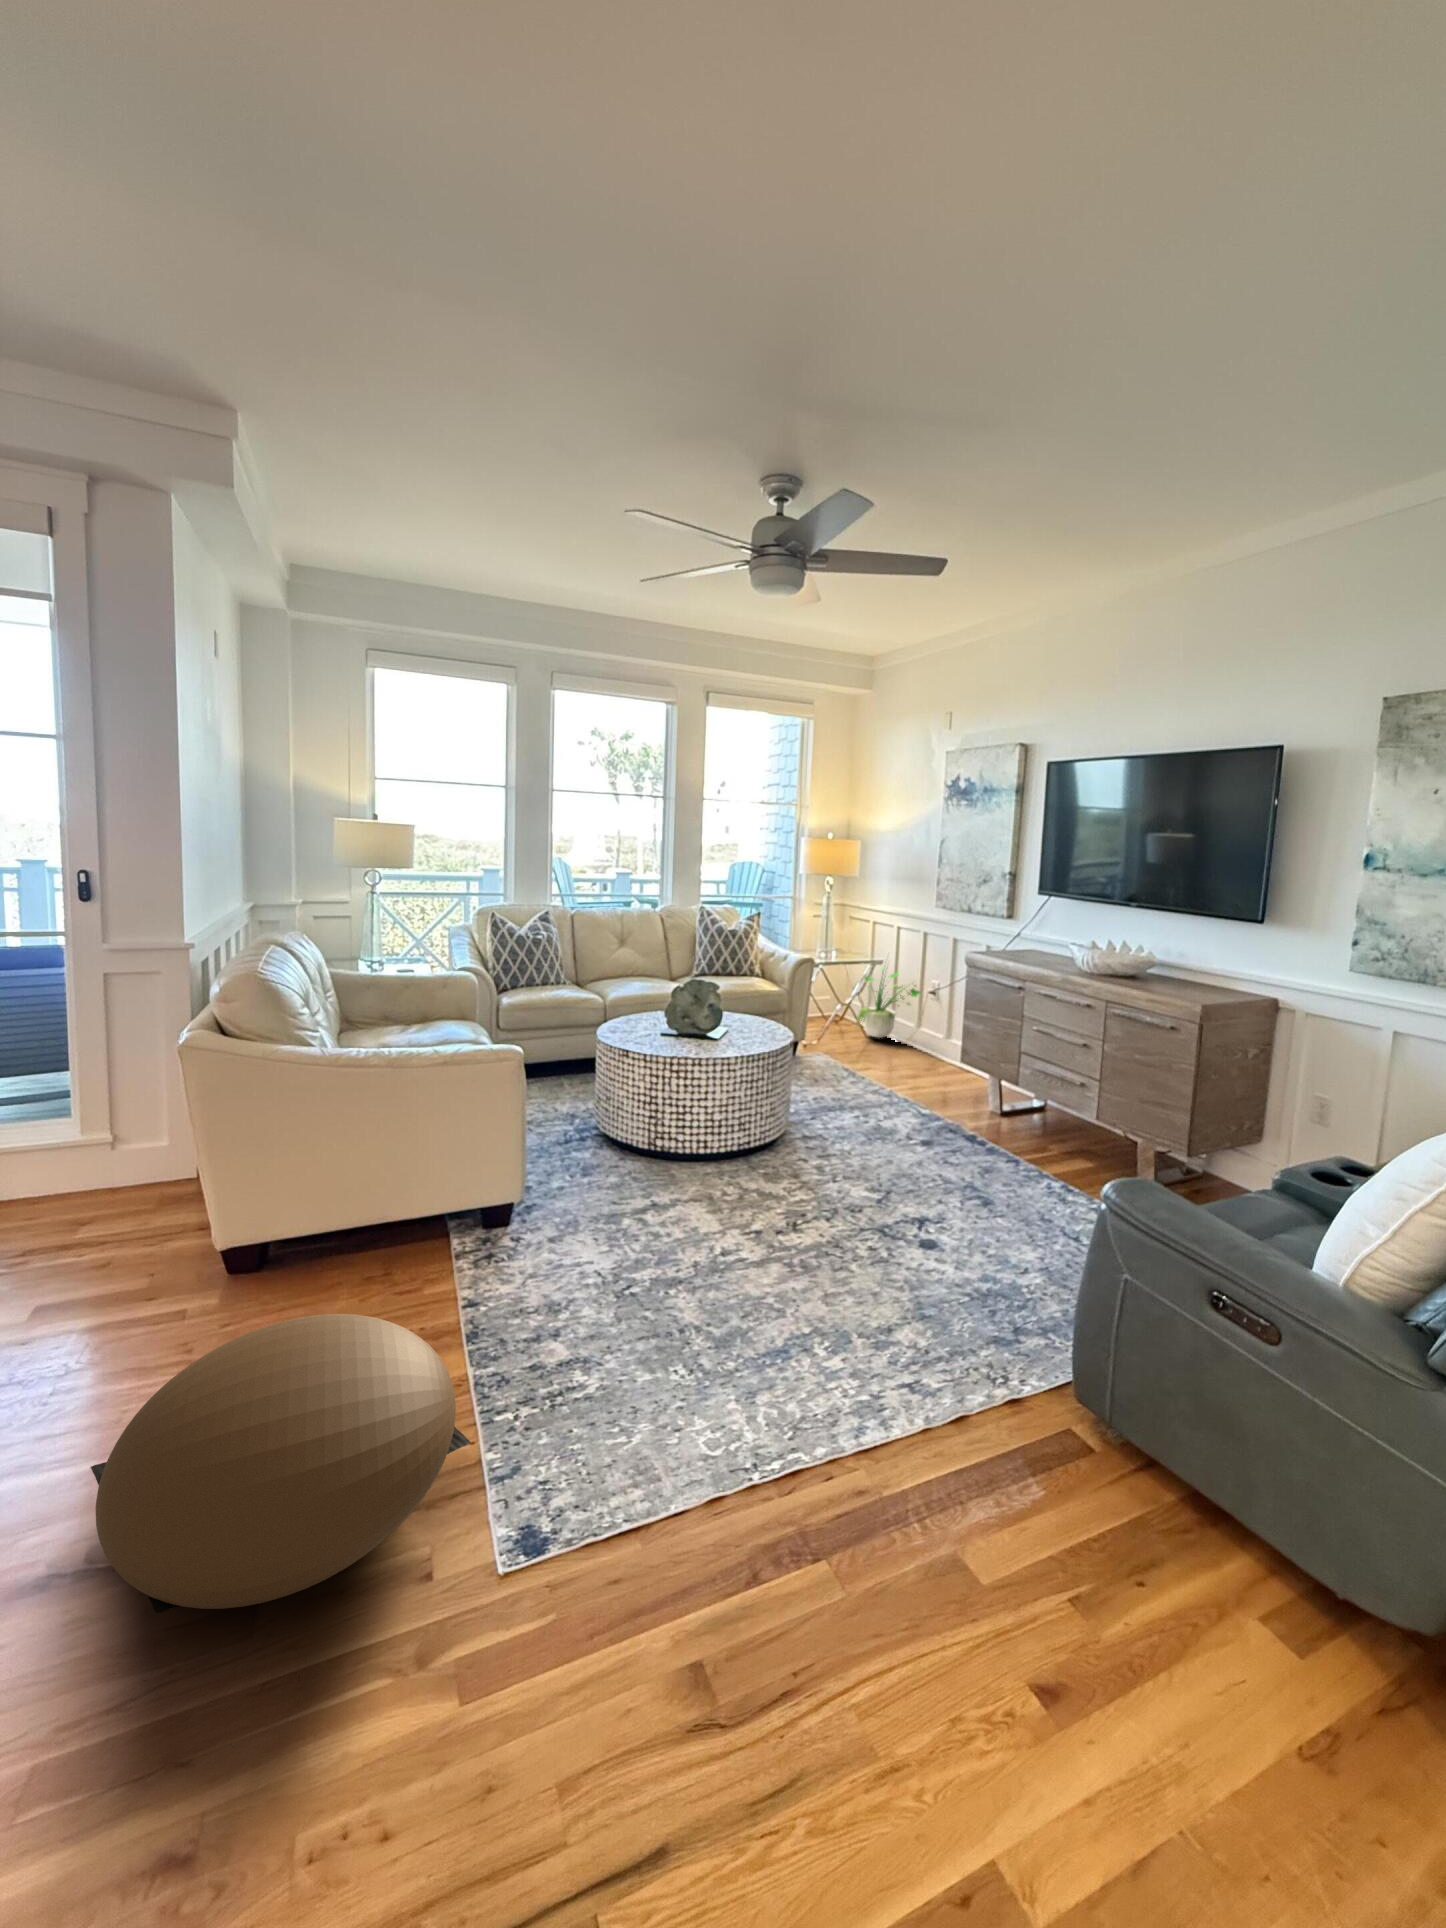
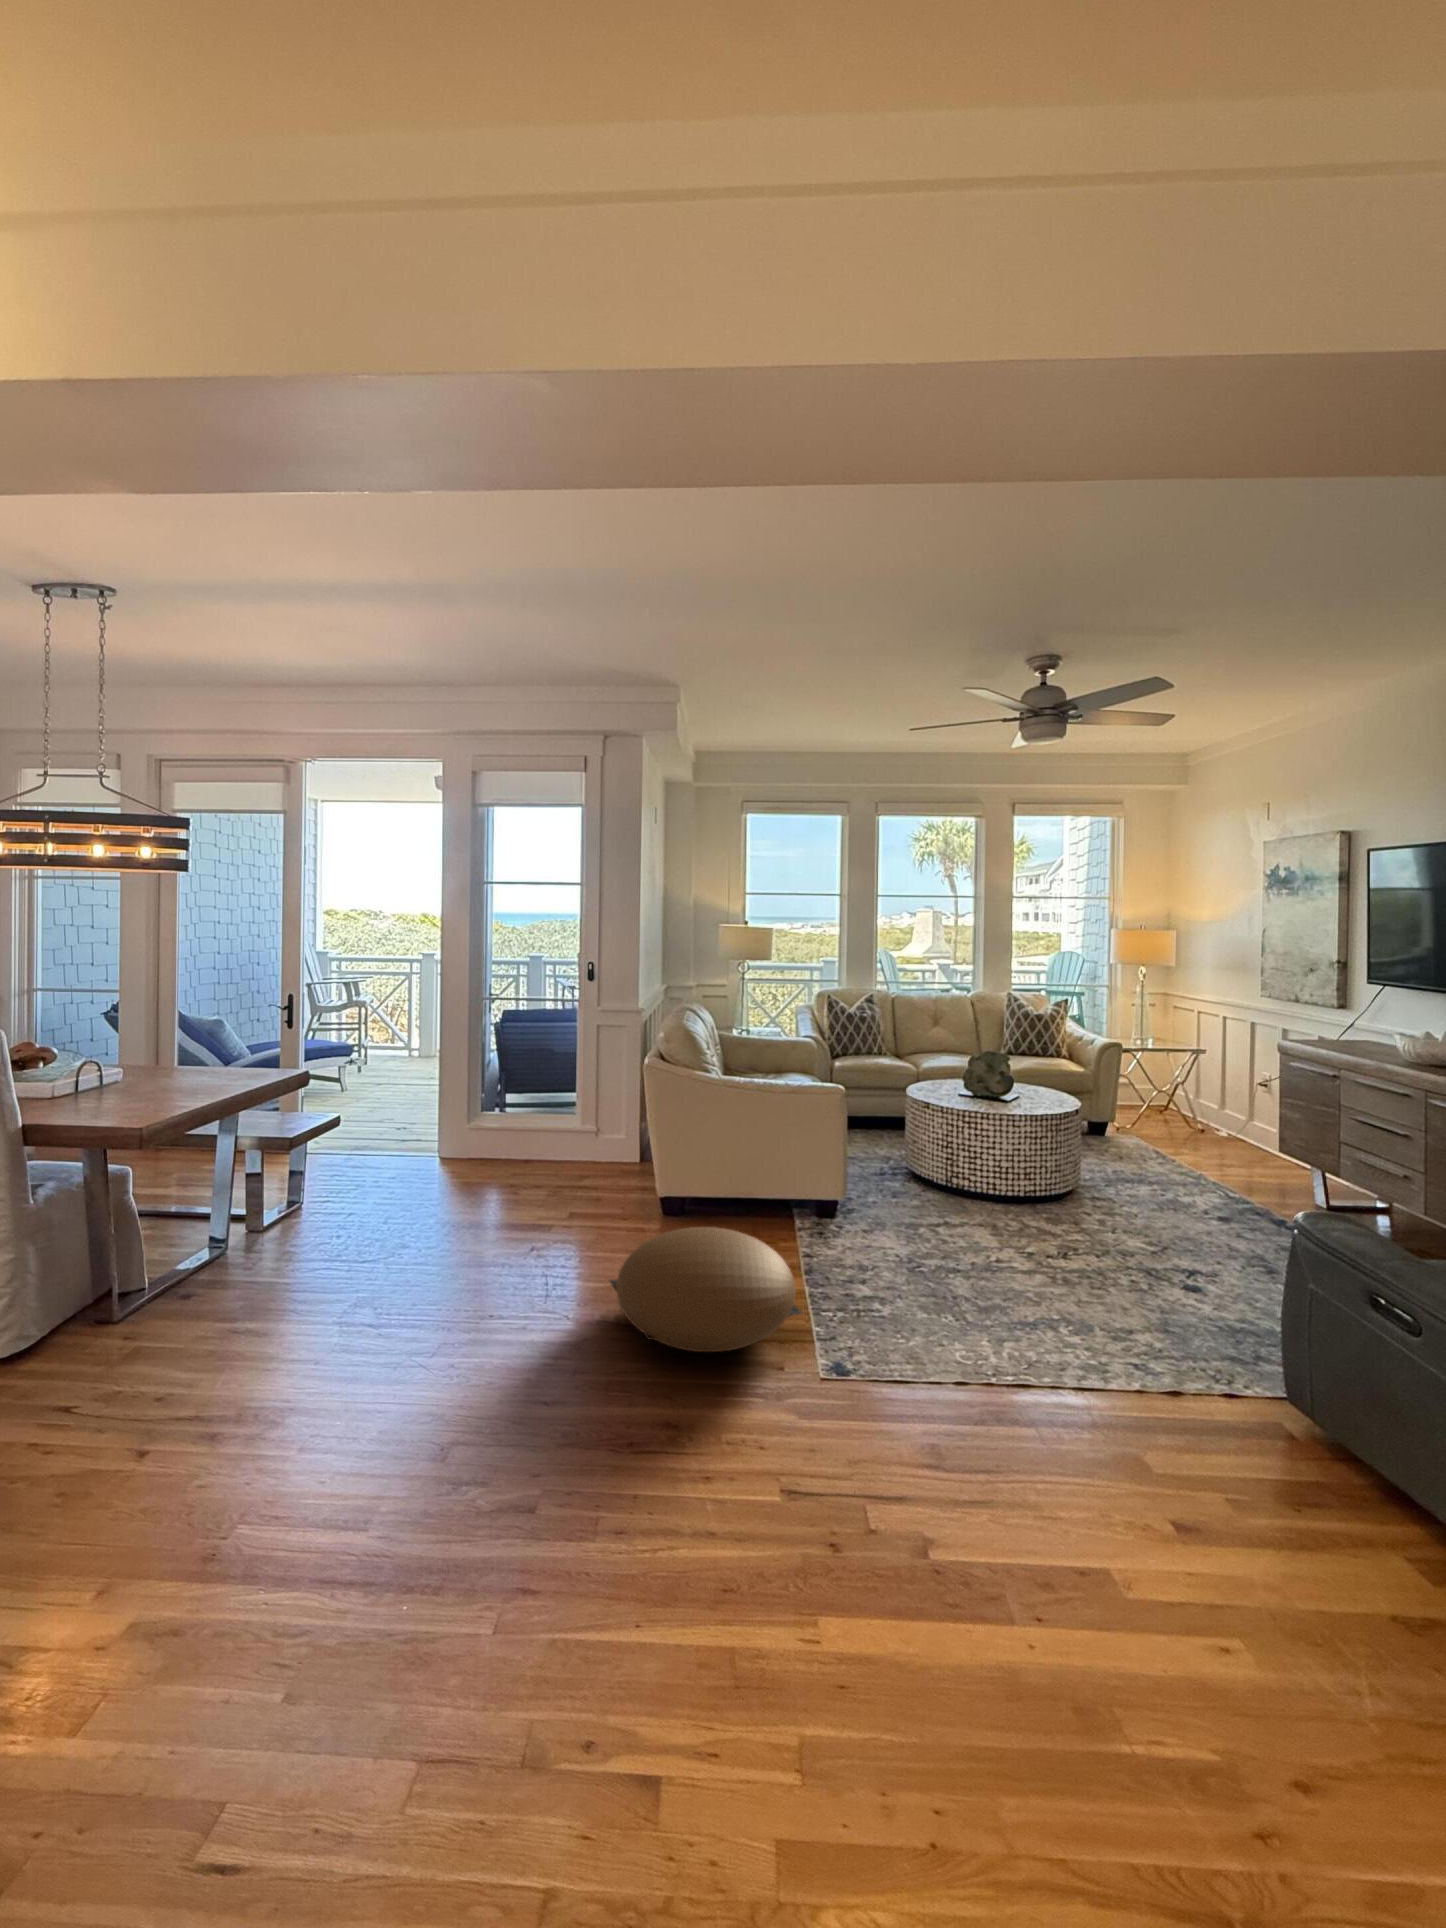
potted plant: present [858,966,920,1038] -> none [1175,1039,1251,1128]

